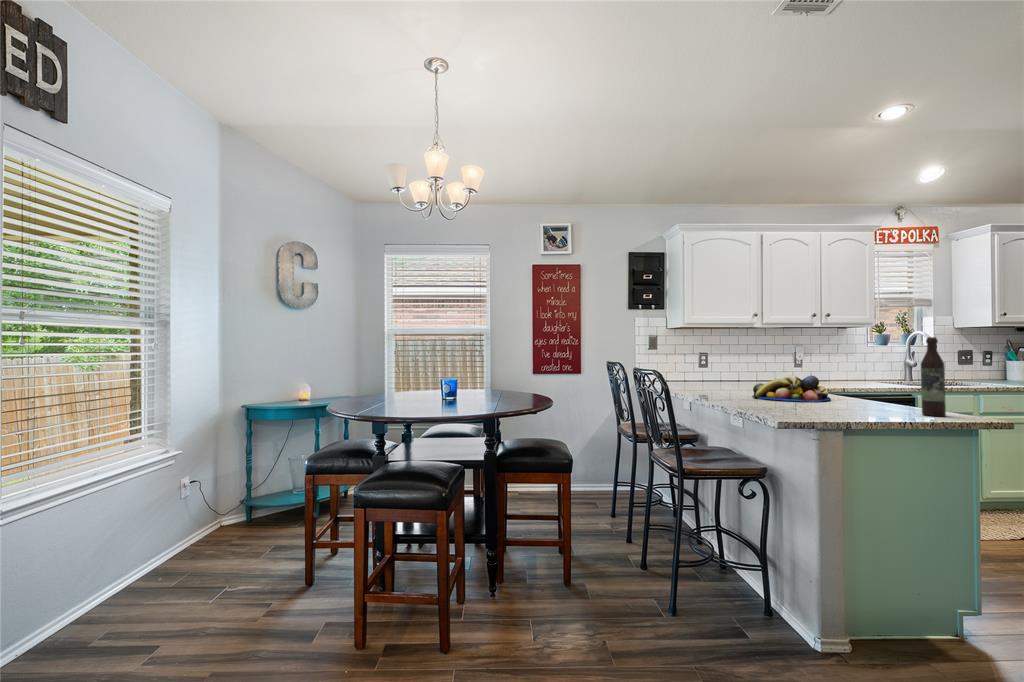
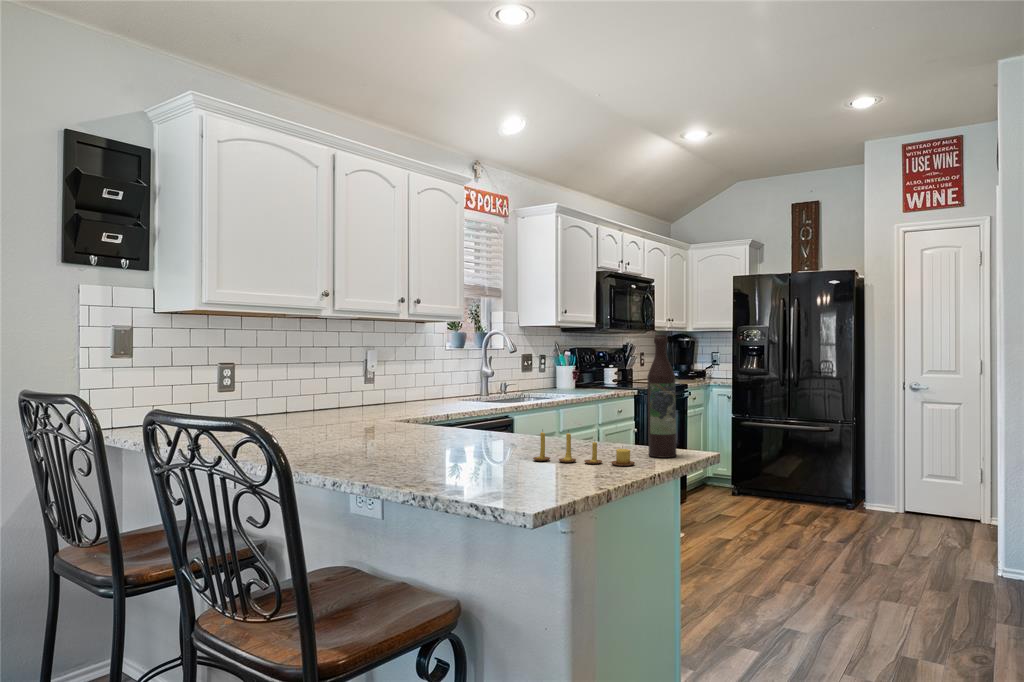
fruit bowl: present [753,375,831,402] -> none [366,400,491,453]
candle: none [832,391,896,415] -> present [533,432,635,466]

